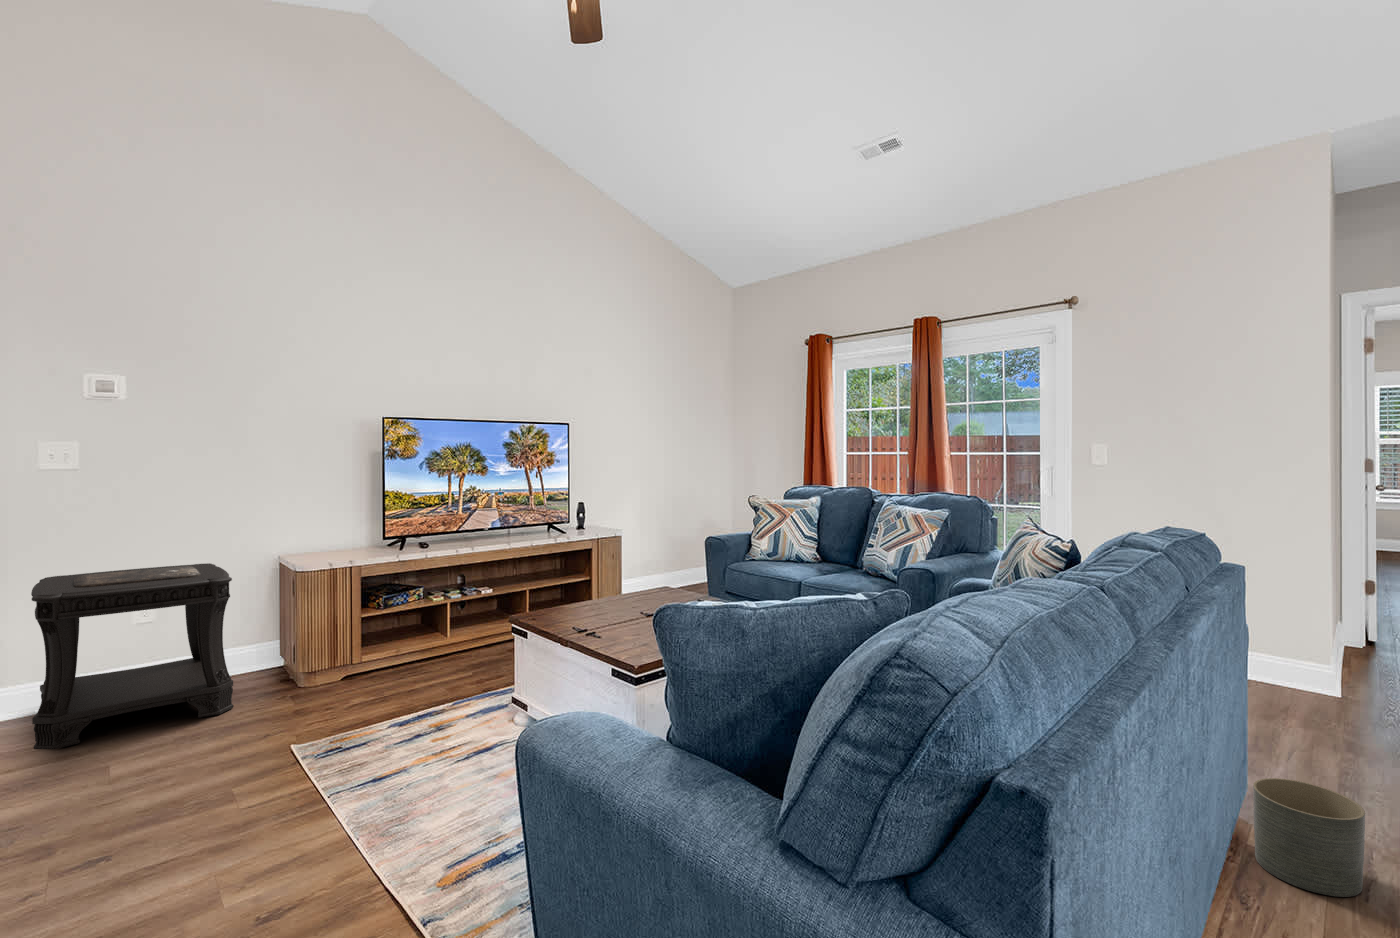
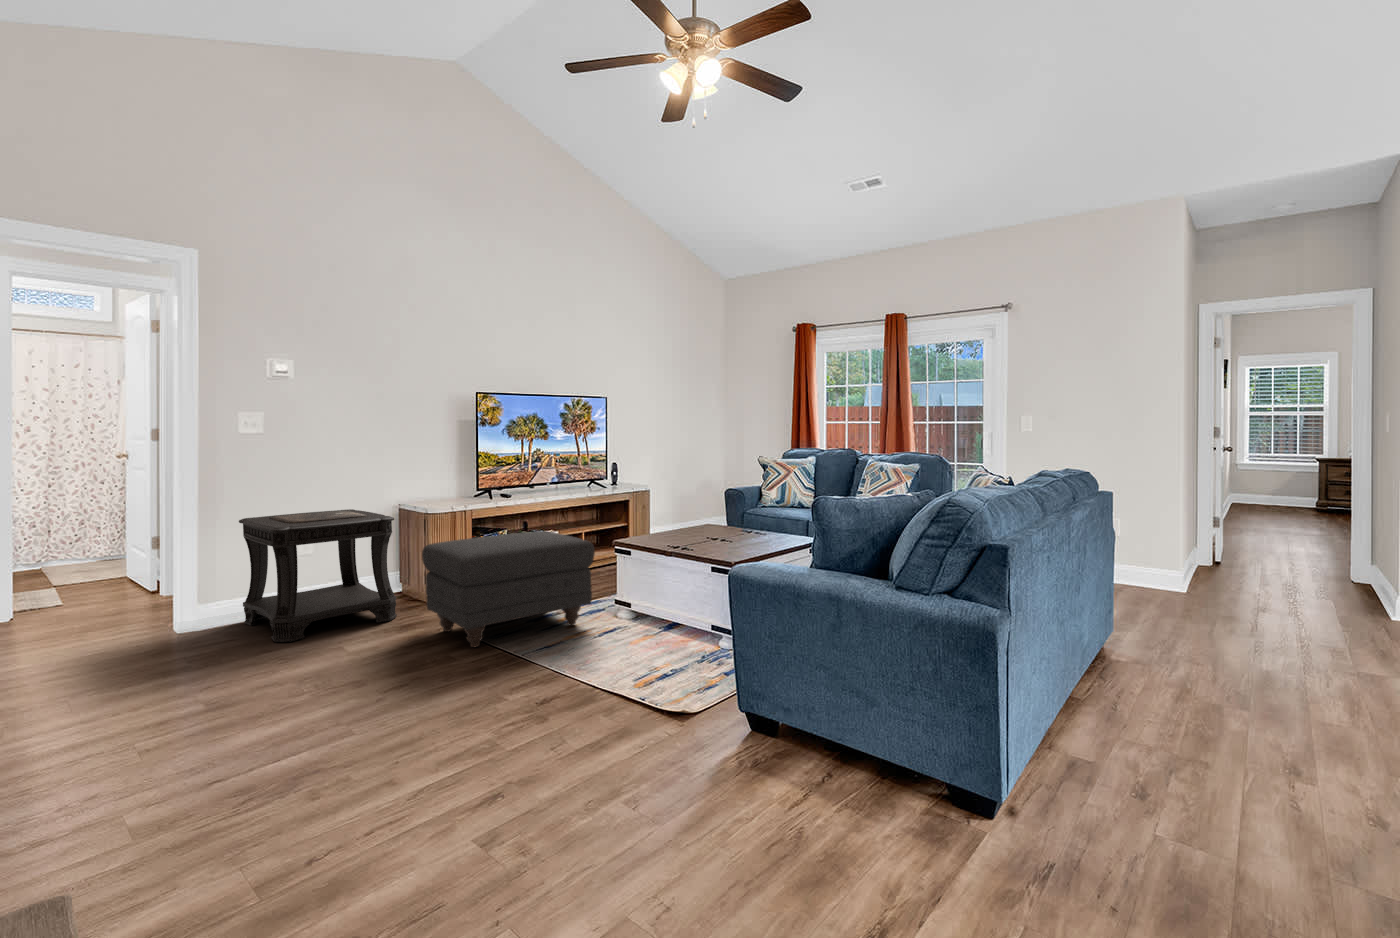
ottoman: none [240,597,471,772] -> present [422,531,595,647]
planter: present [1253,778,1365,897] -> none [1115,617,1172,674]

